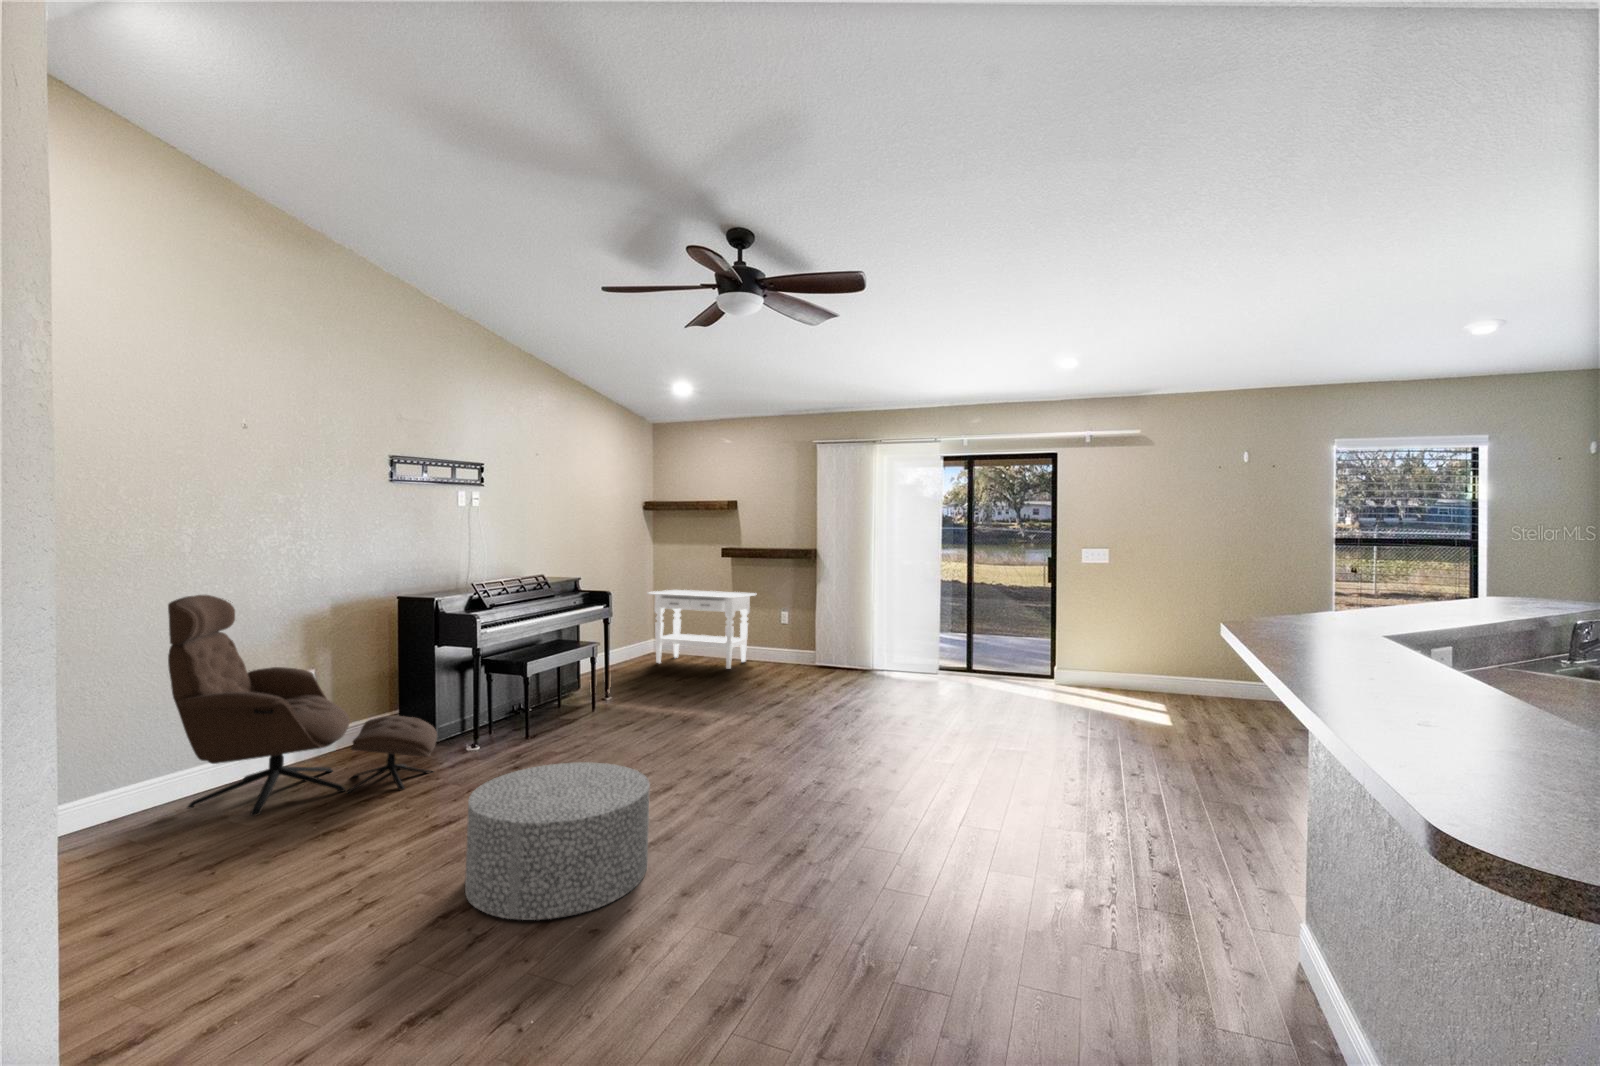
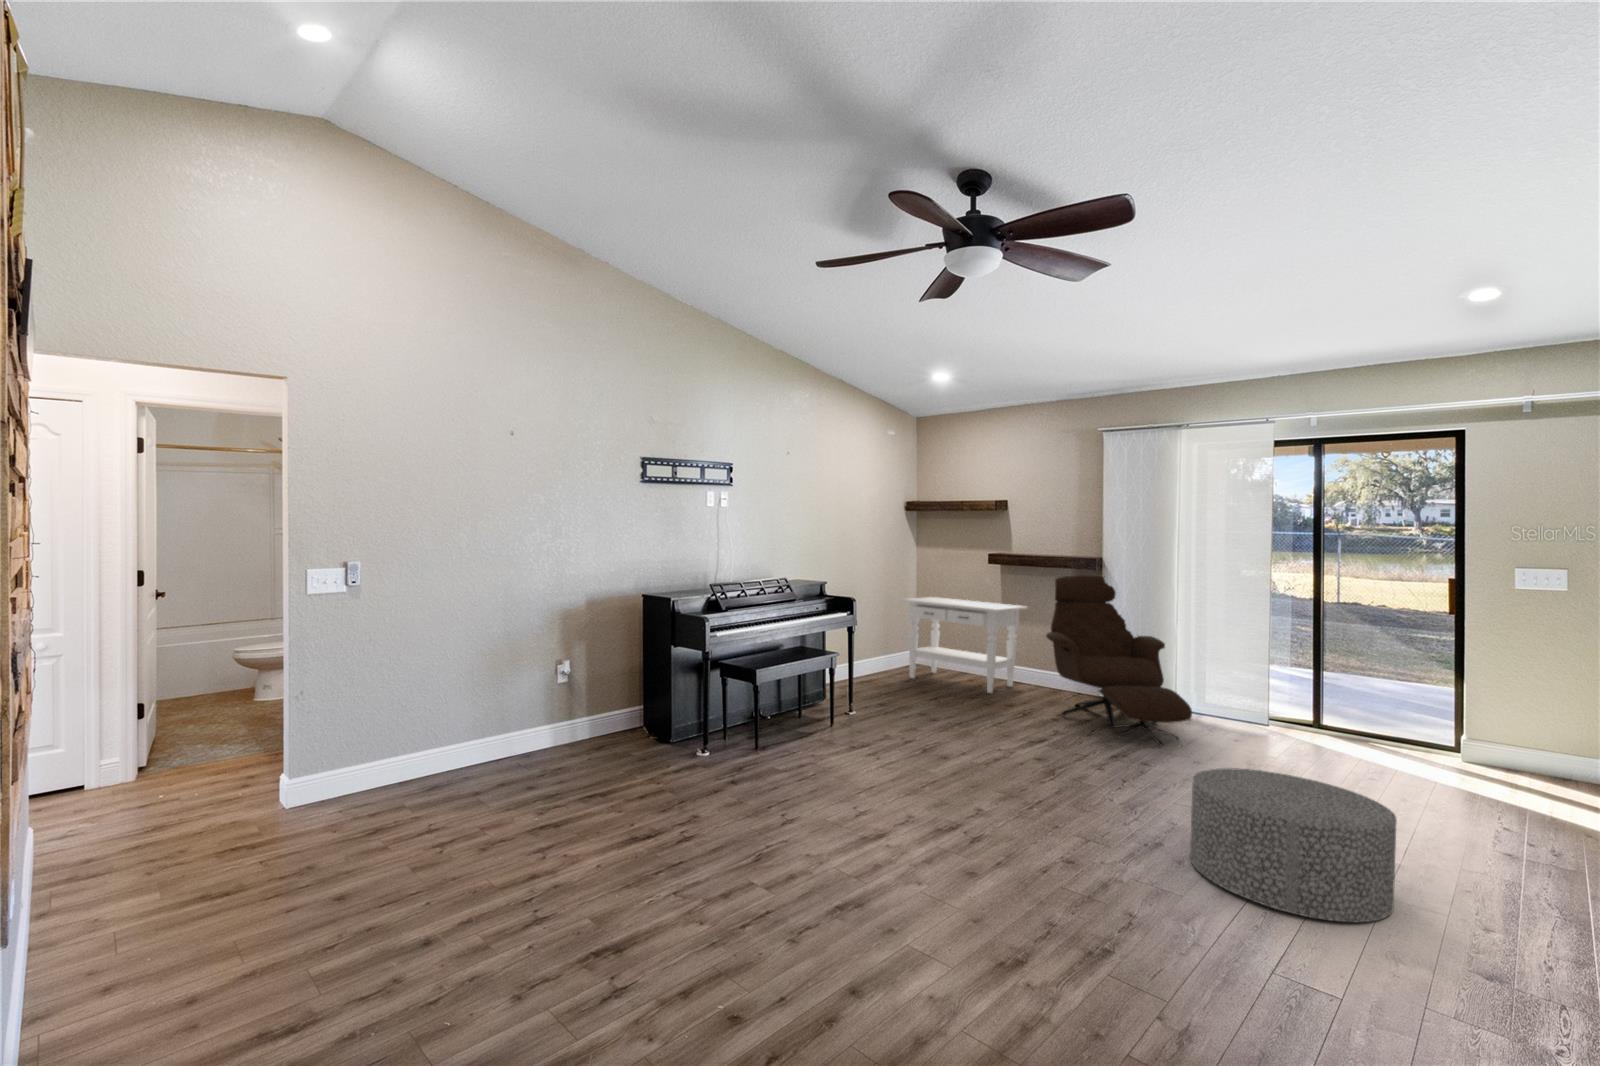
lounge chair: present [168,595,437,816] -> present [1046,575,1192,746]
ottoman: present [465,762,650,920] -> present [1190,768,1397,922]

